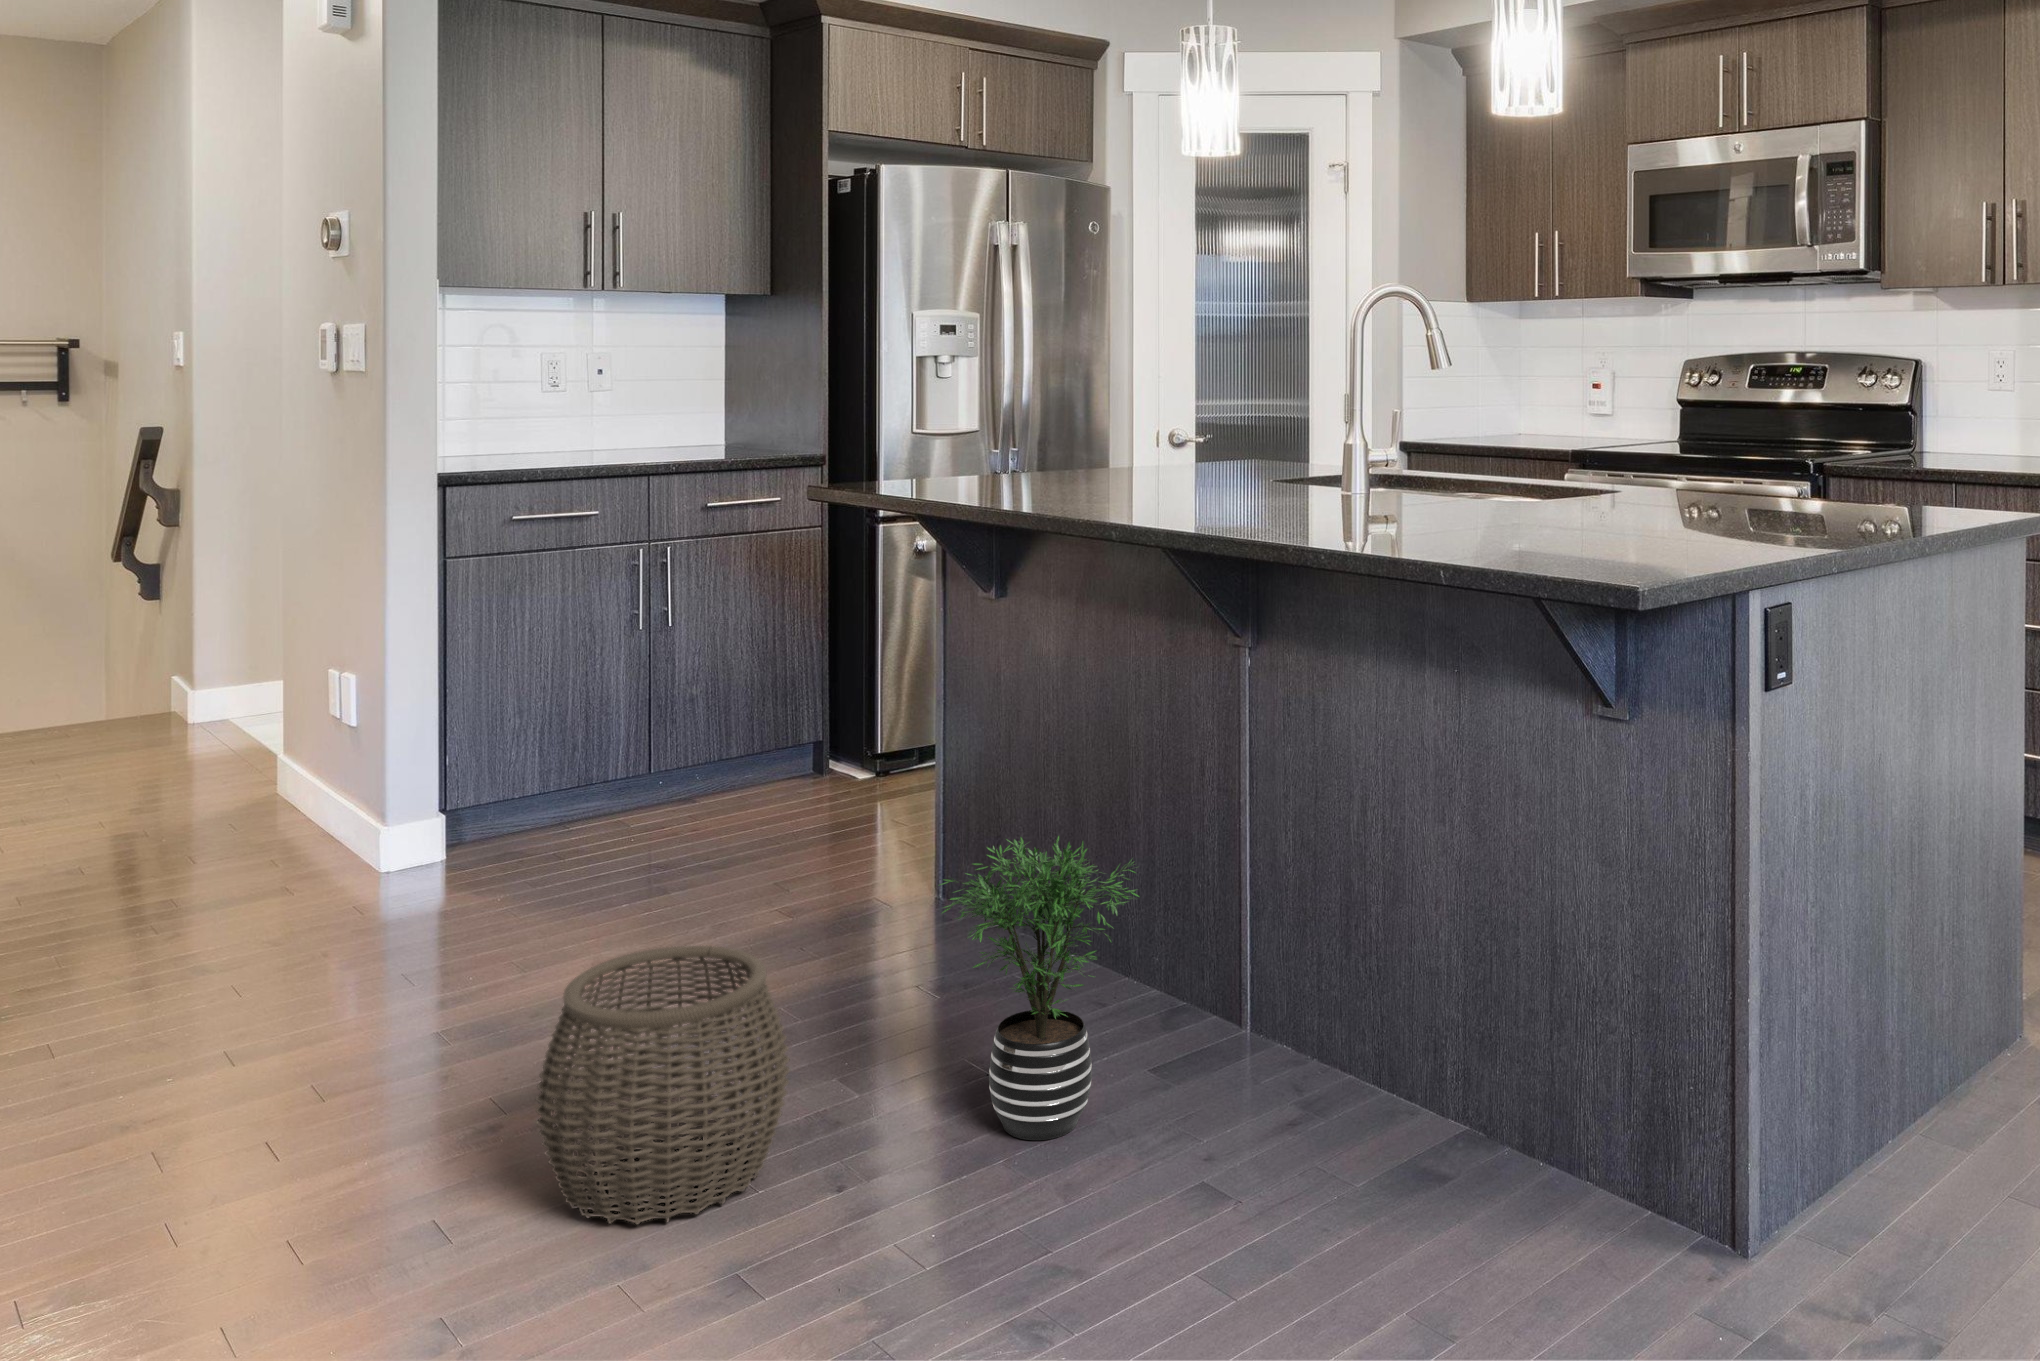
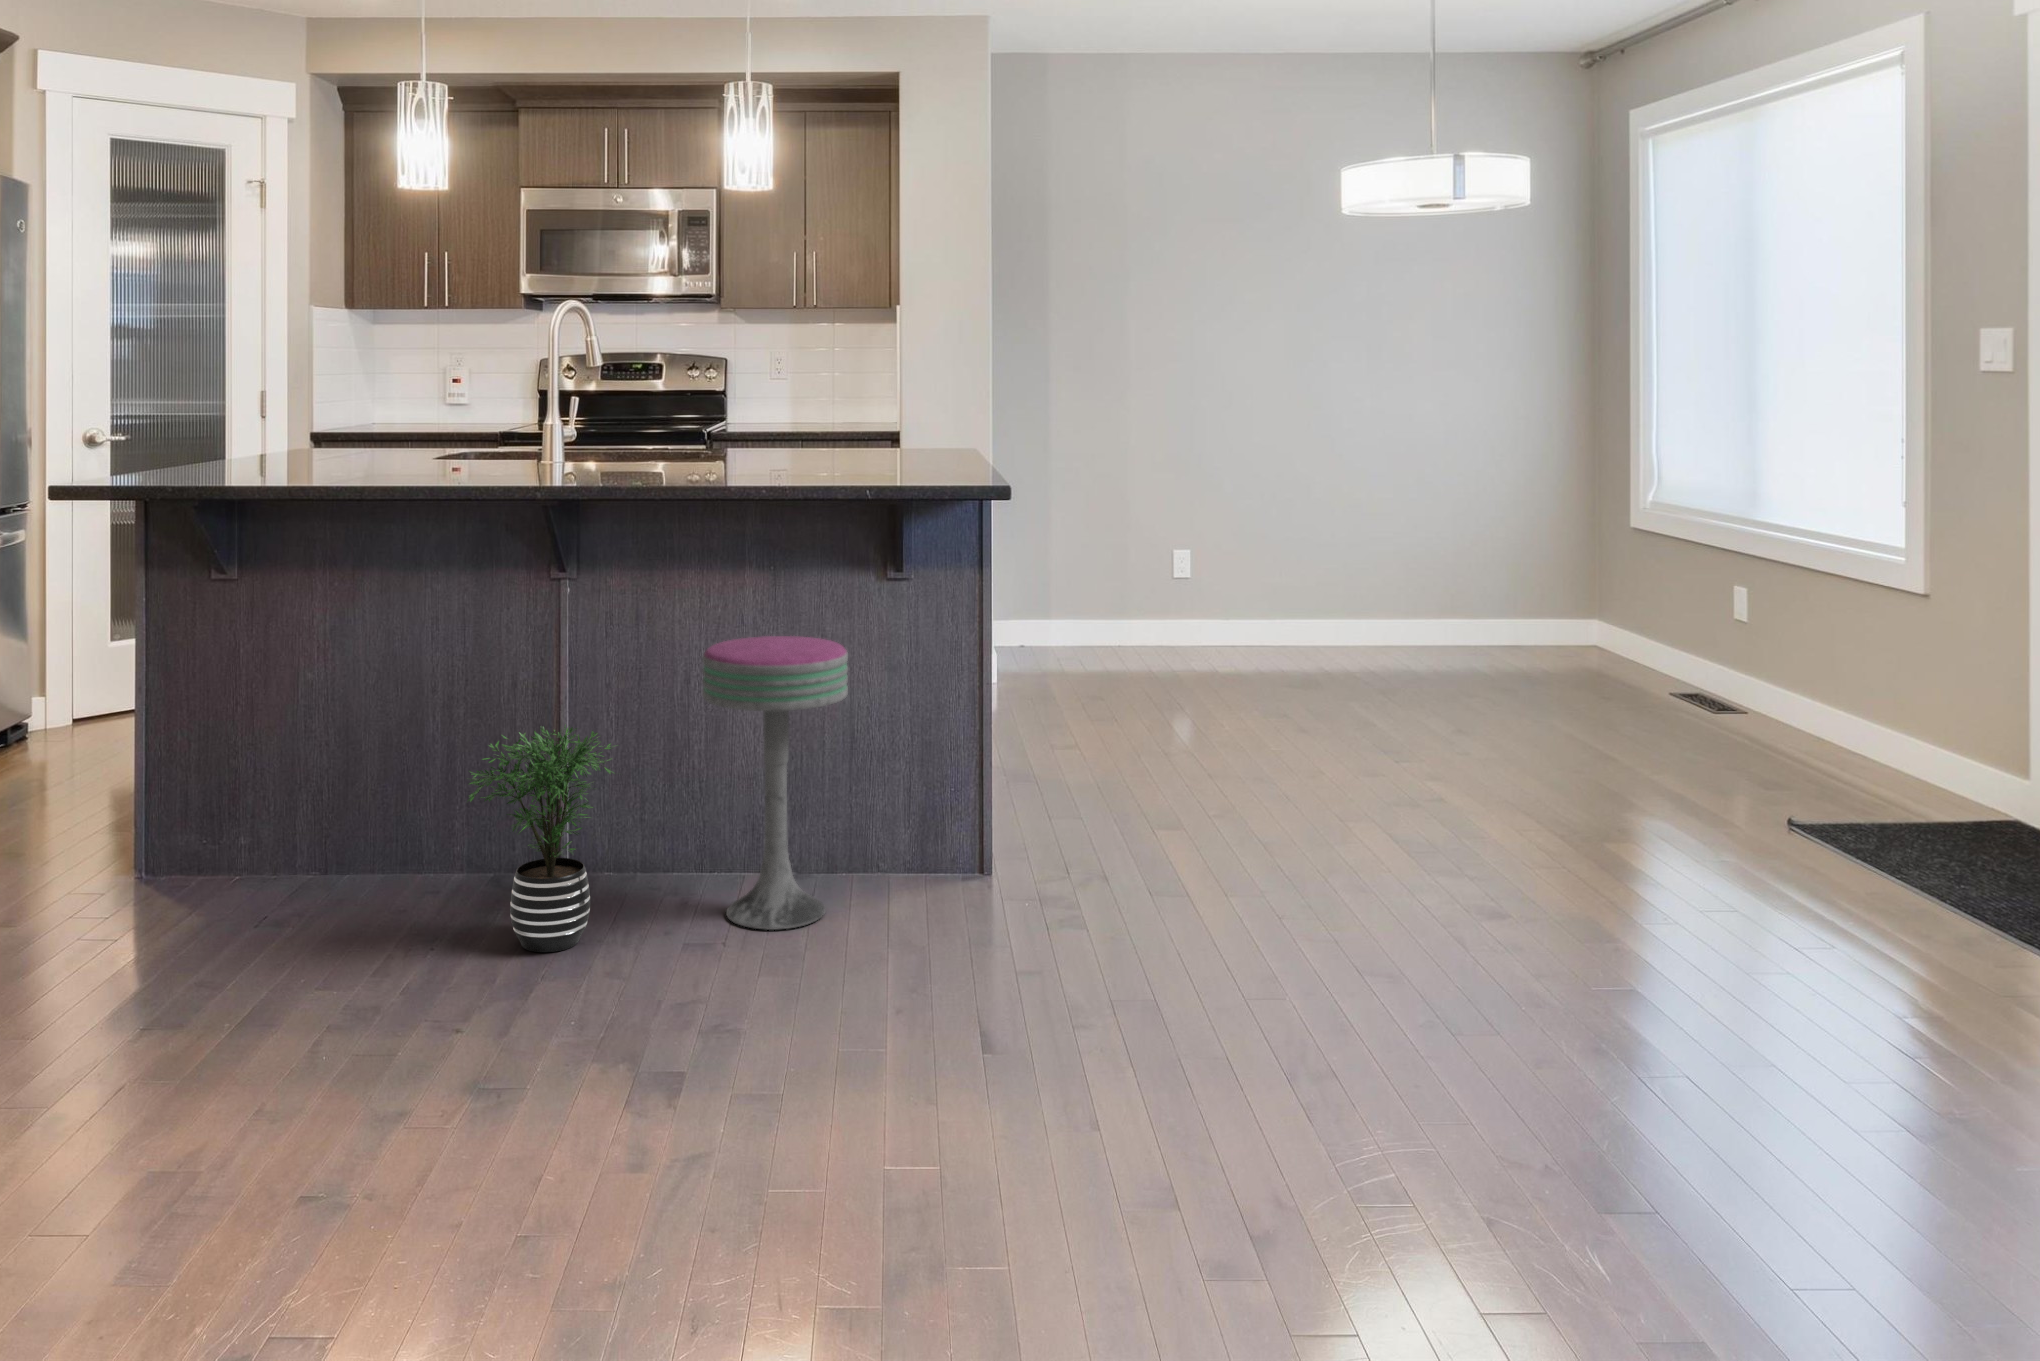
bar stool: none [1211,770,1431,1234] -> present [702,636,848,930]
woven basket: present [536,946,790,1225] -> none [246,857,458,1085]

